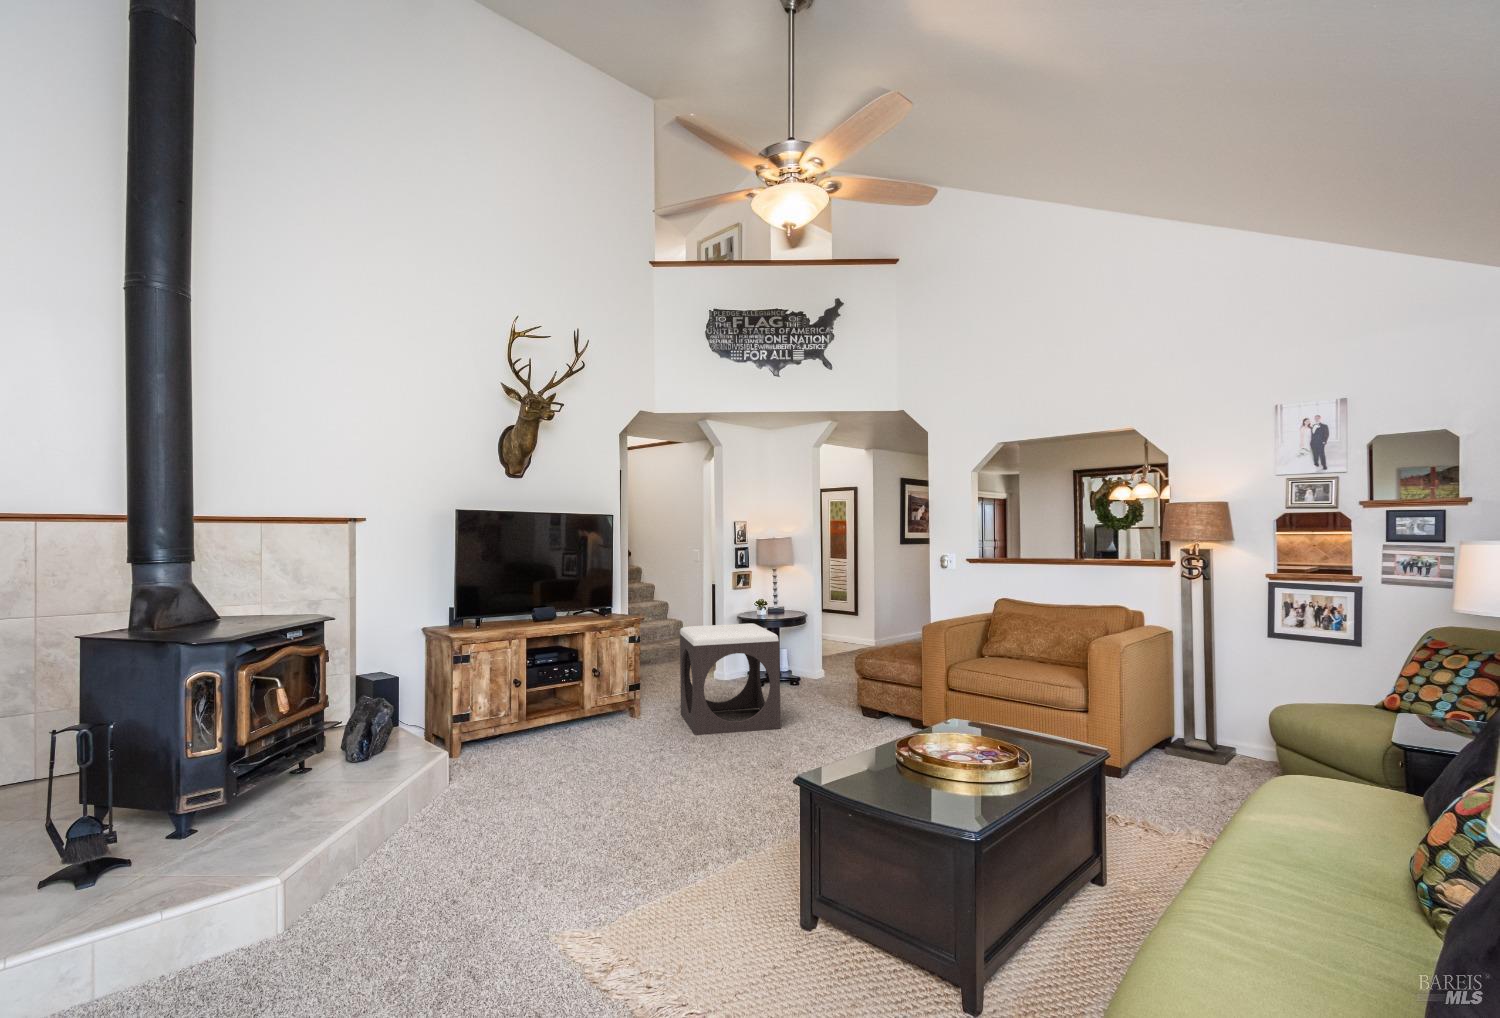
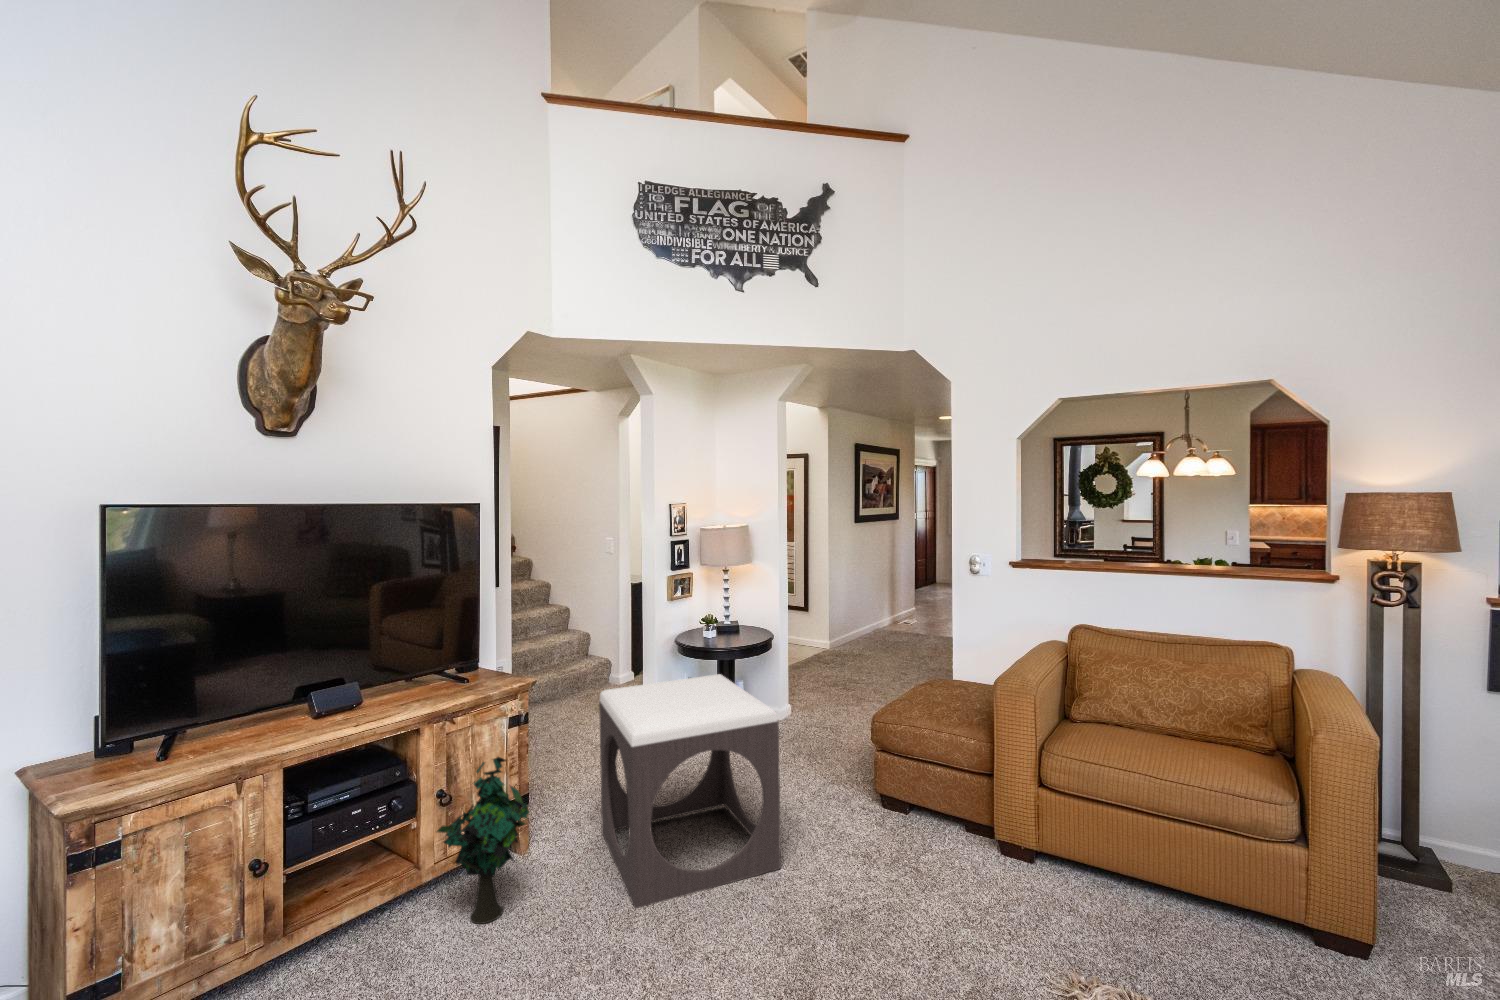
decorative plant: none [593,650,640,735] -> present [437,757,529,924]

